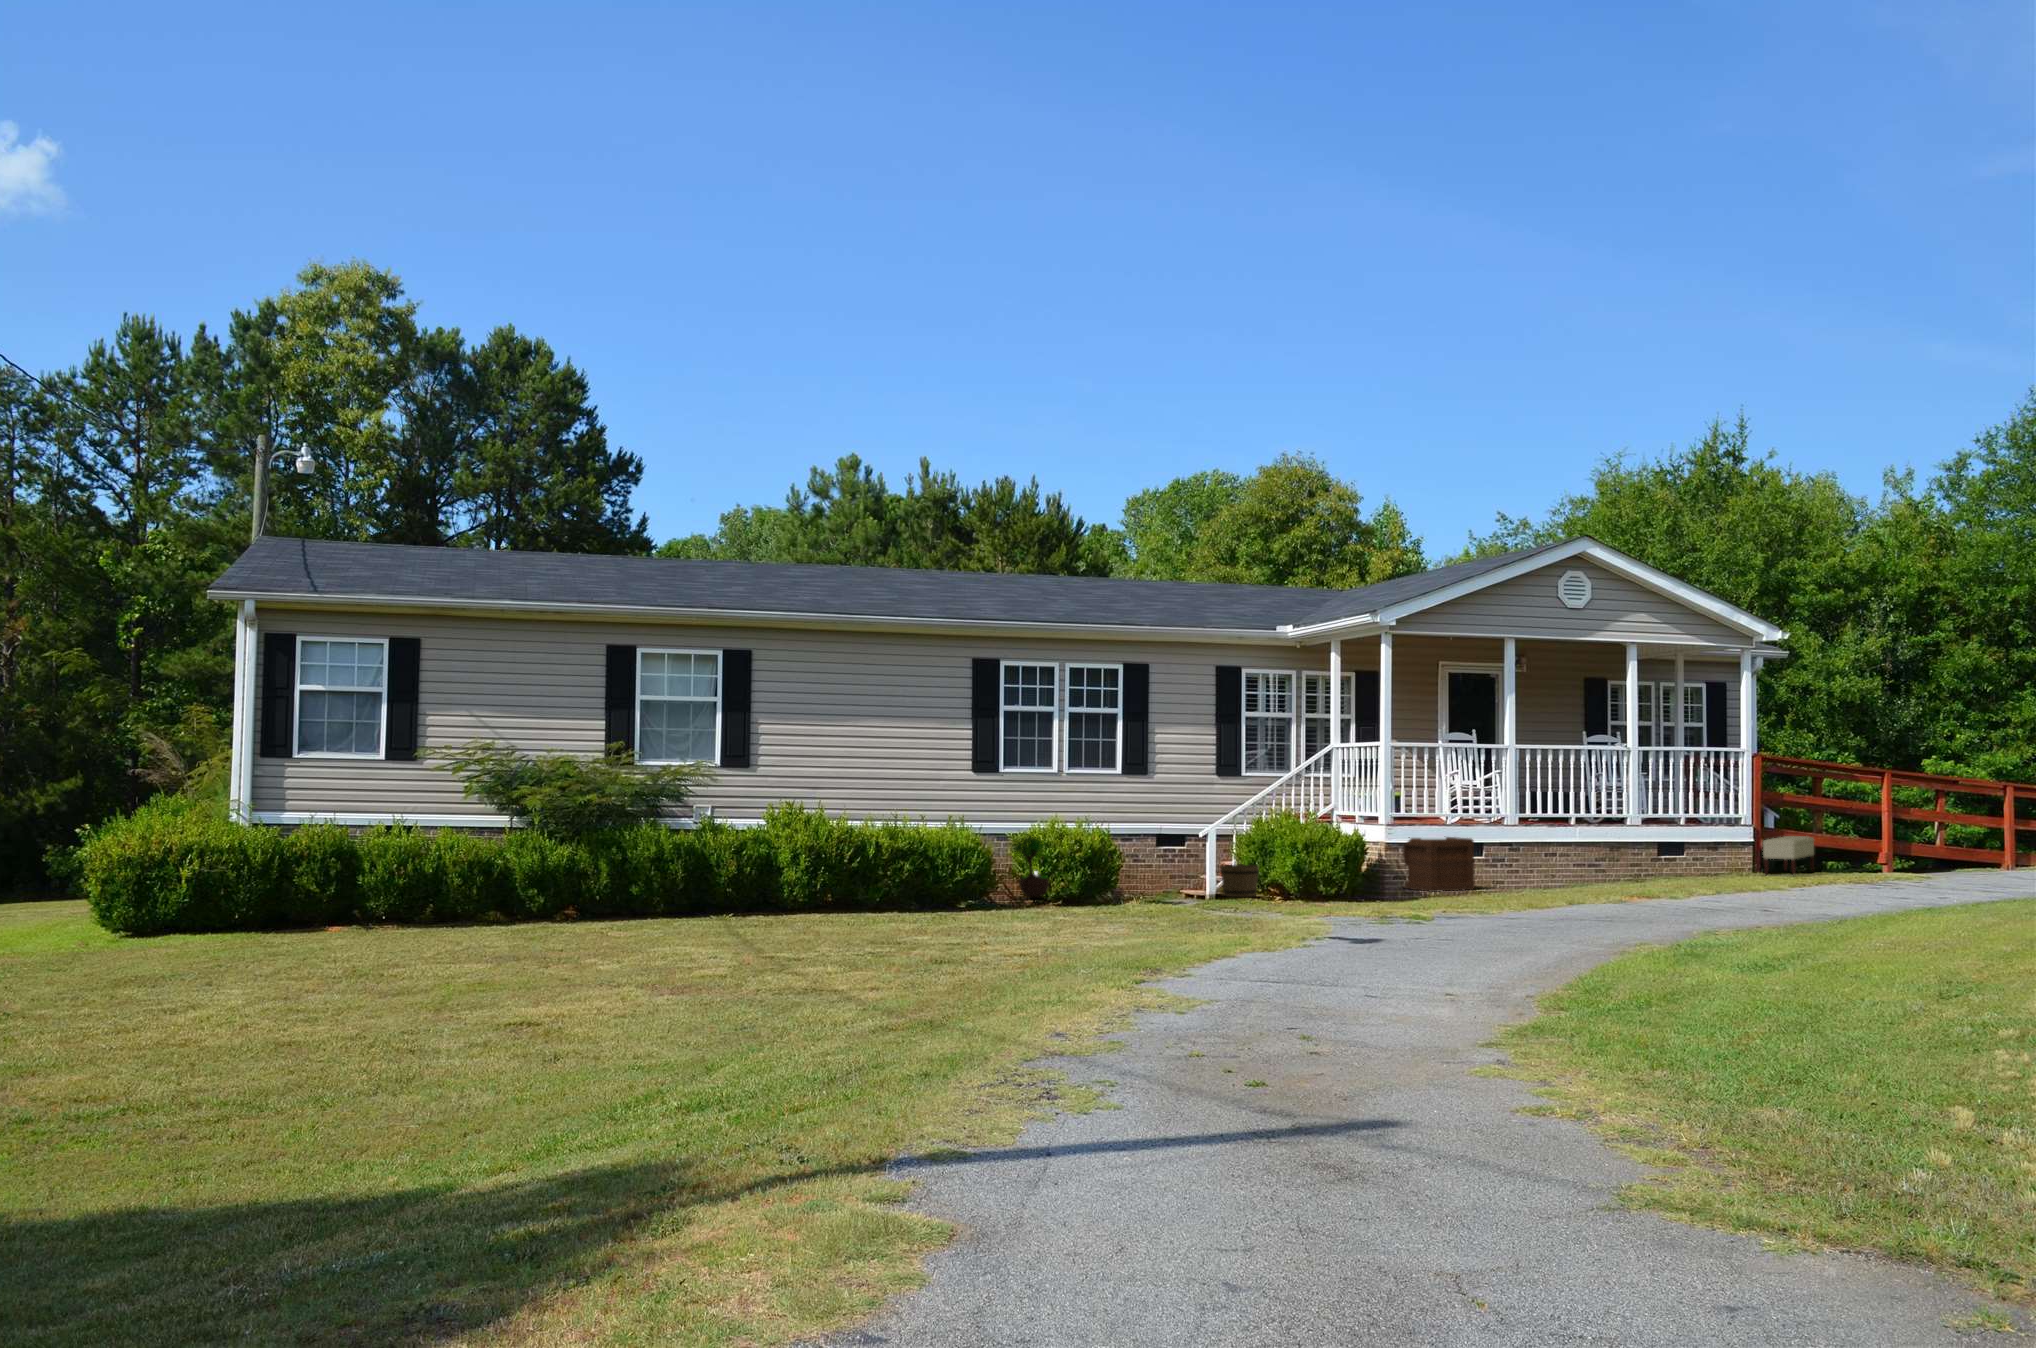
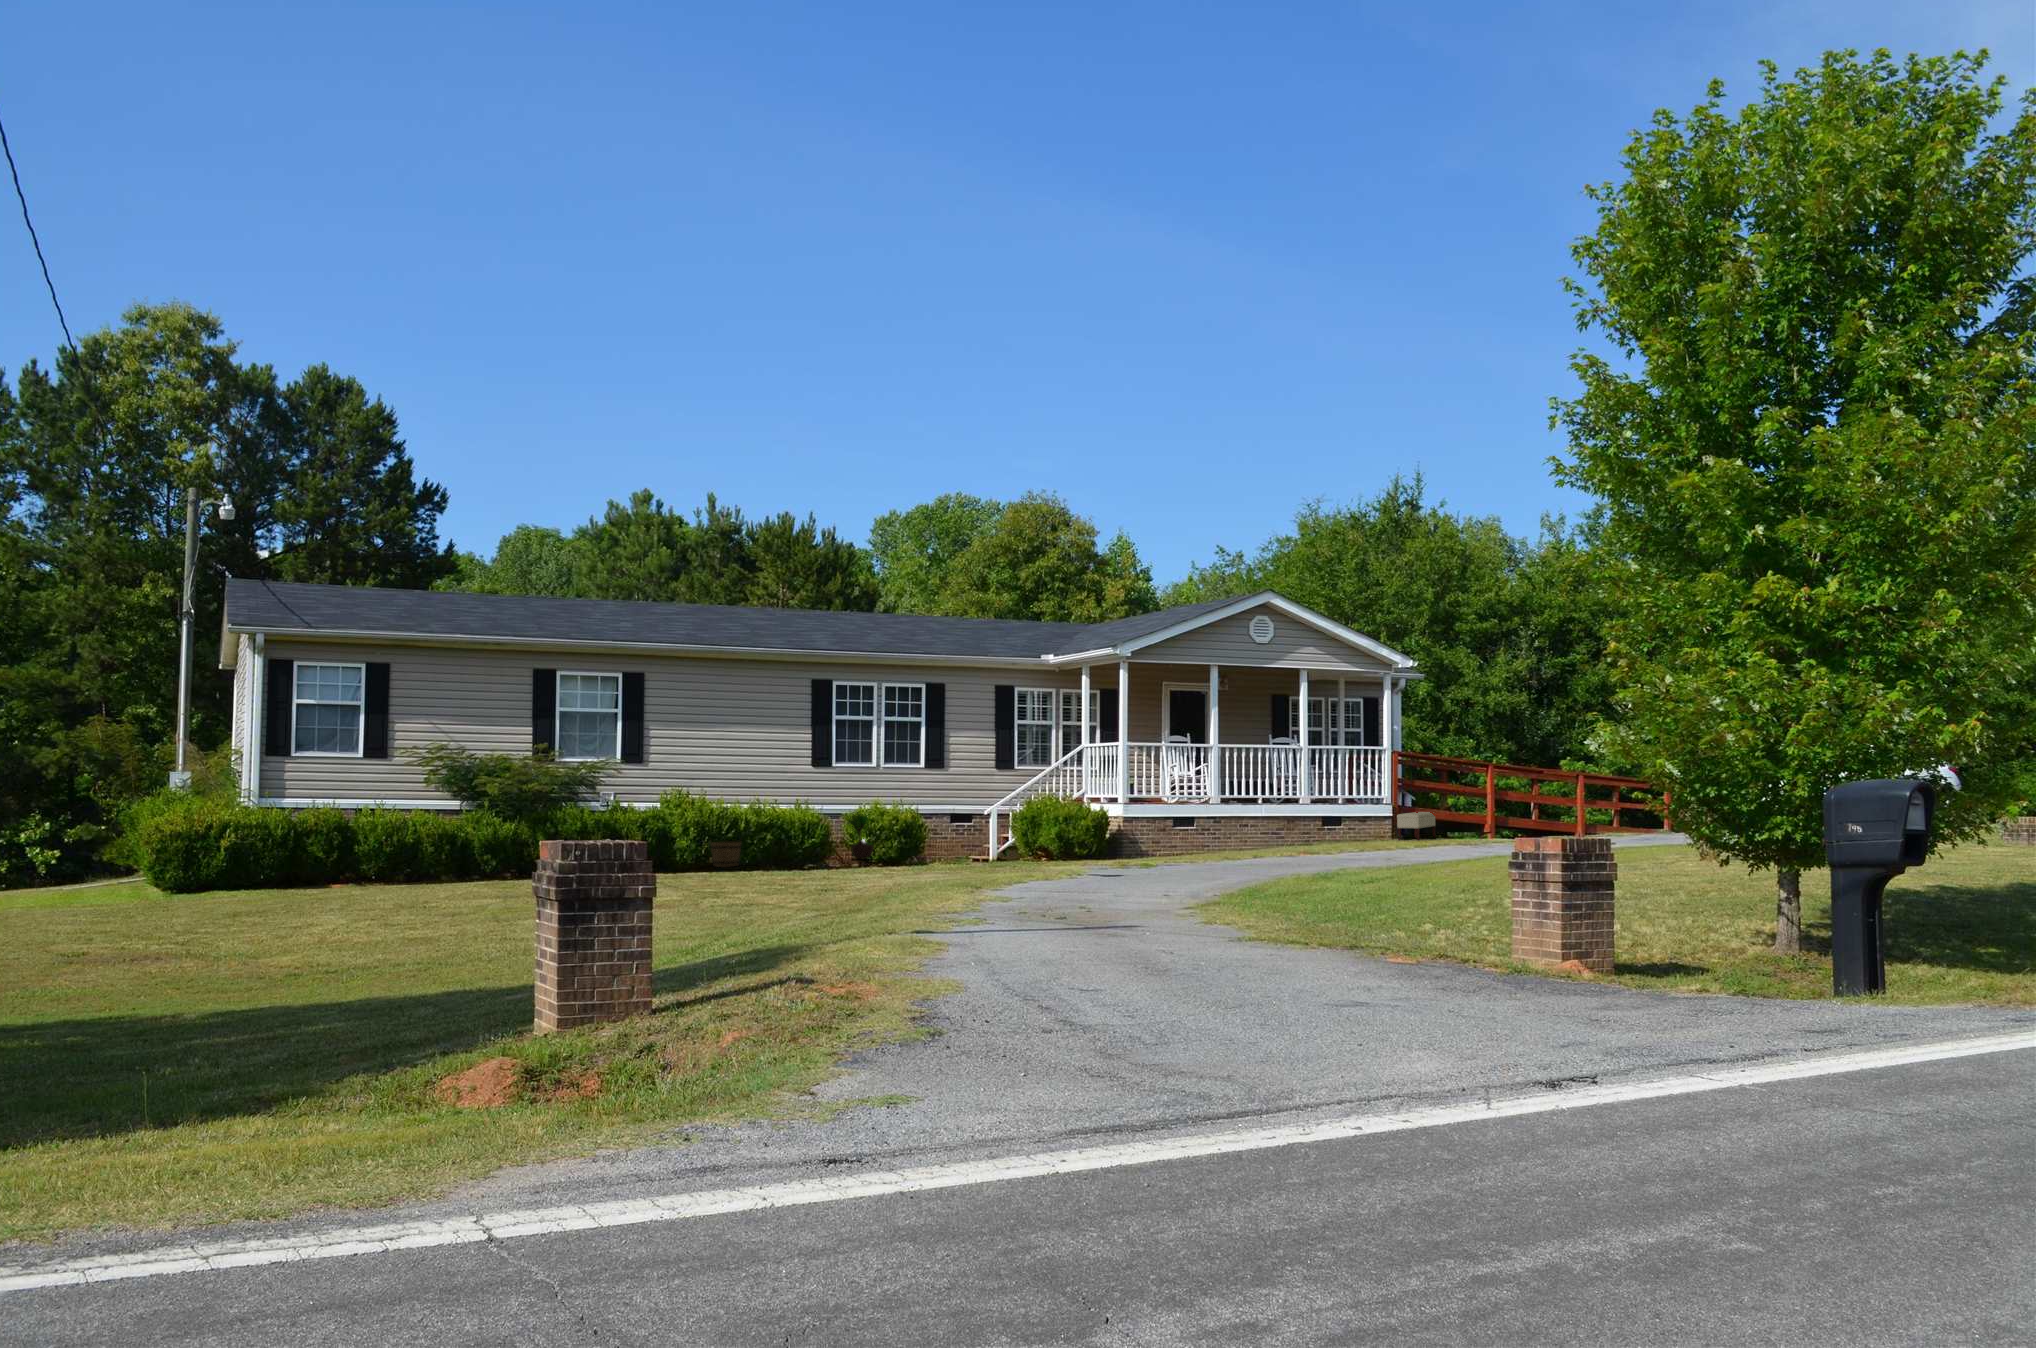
wooden crate: present [1403,837,1475,892] -> none [1133,812,1186,852]
bucket: present [1220,861,1259,897] -> present [711,841,741,867]

